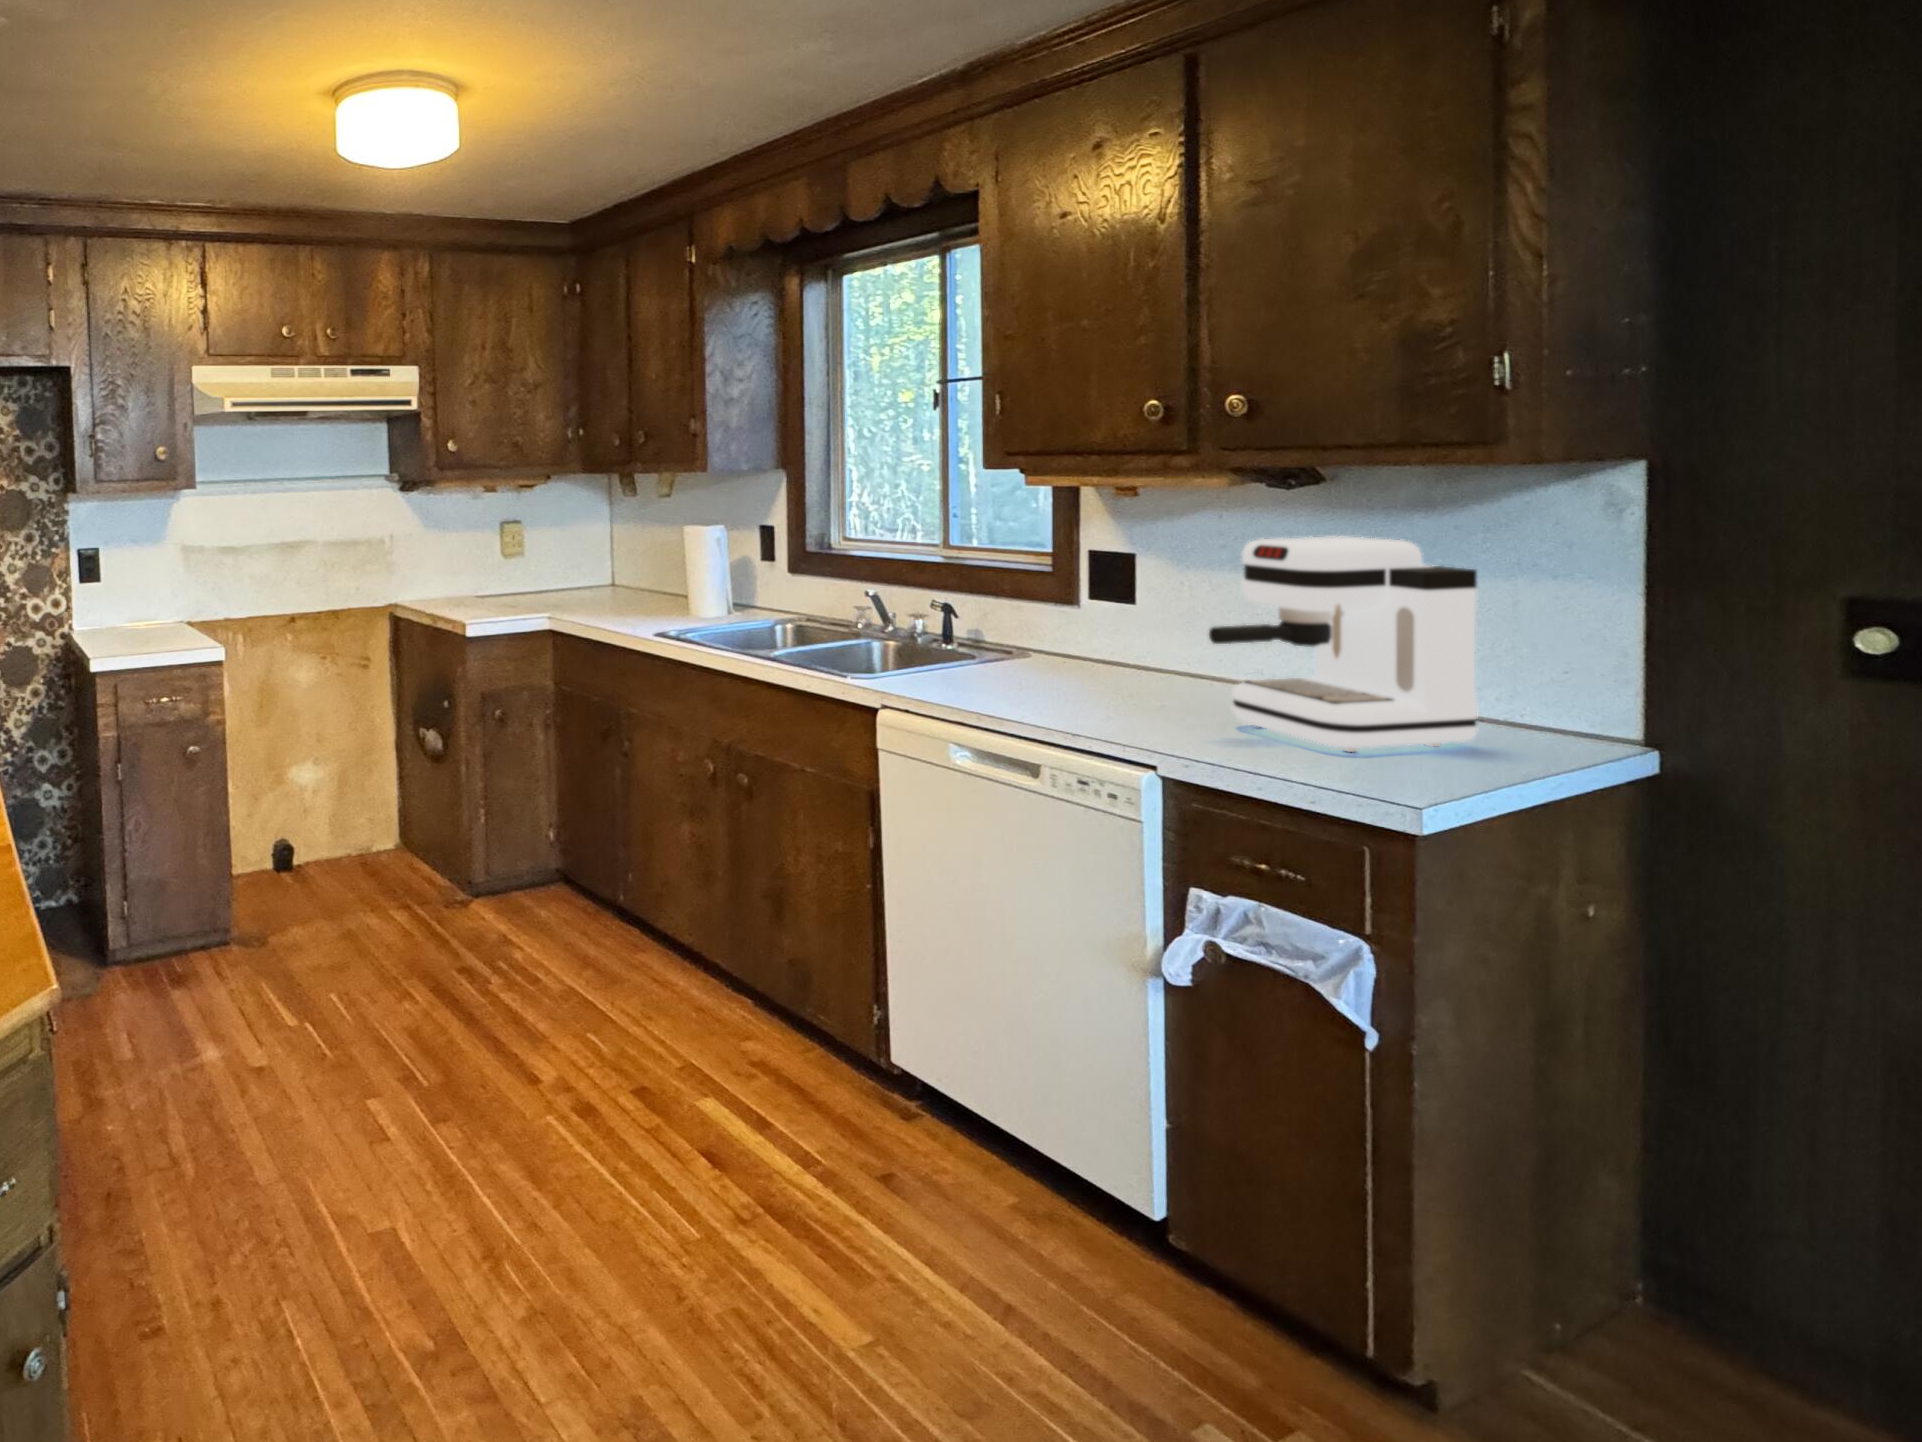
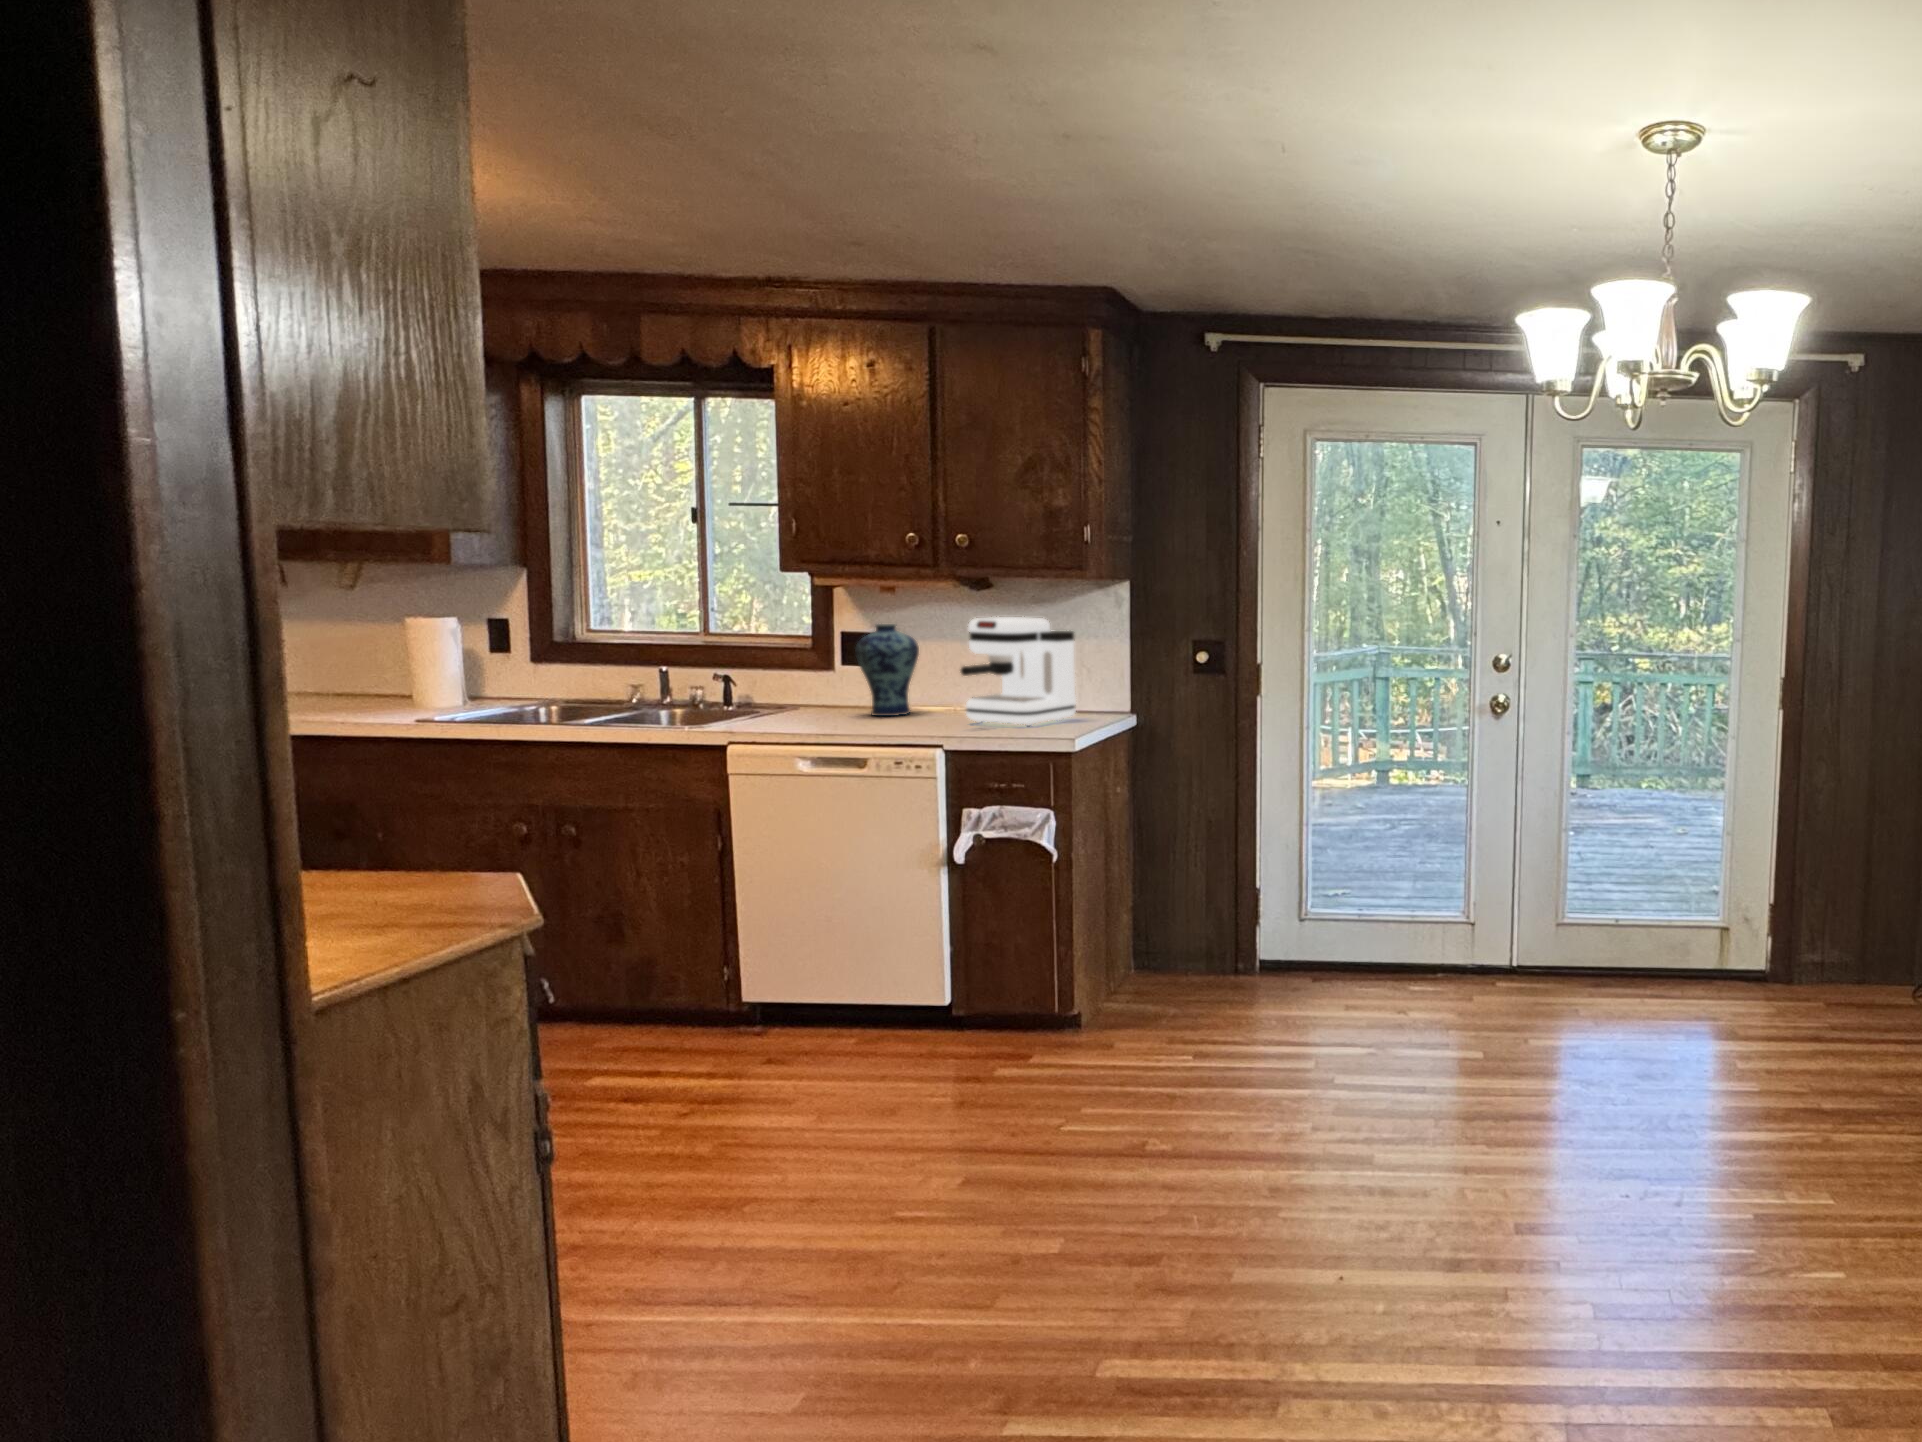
vase: none [1087,542,1191,689] -> present [855,624,919,716]

